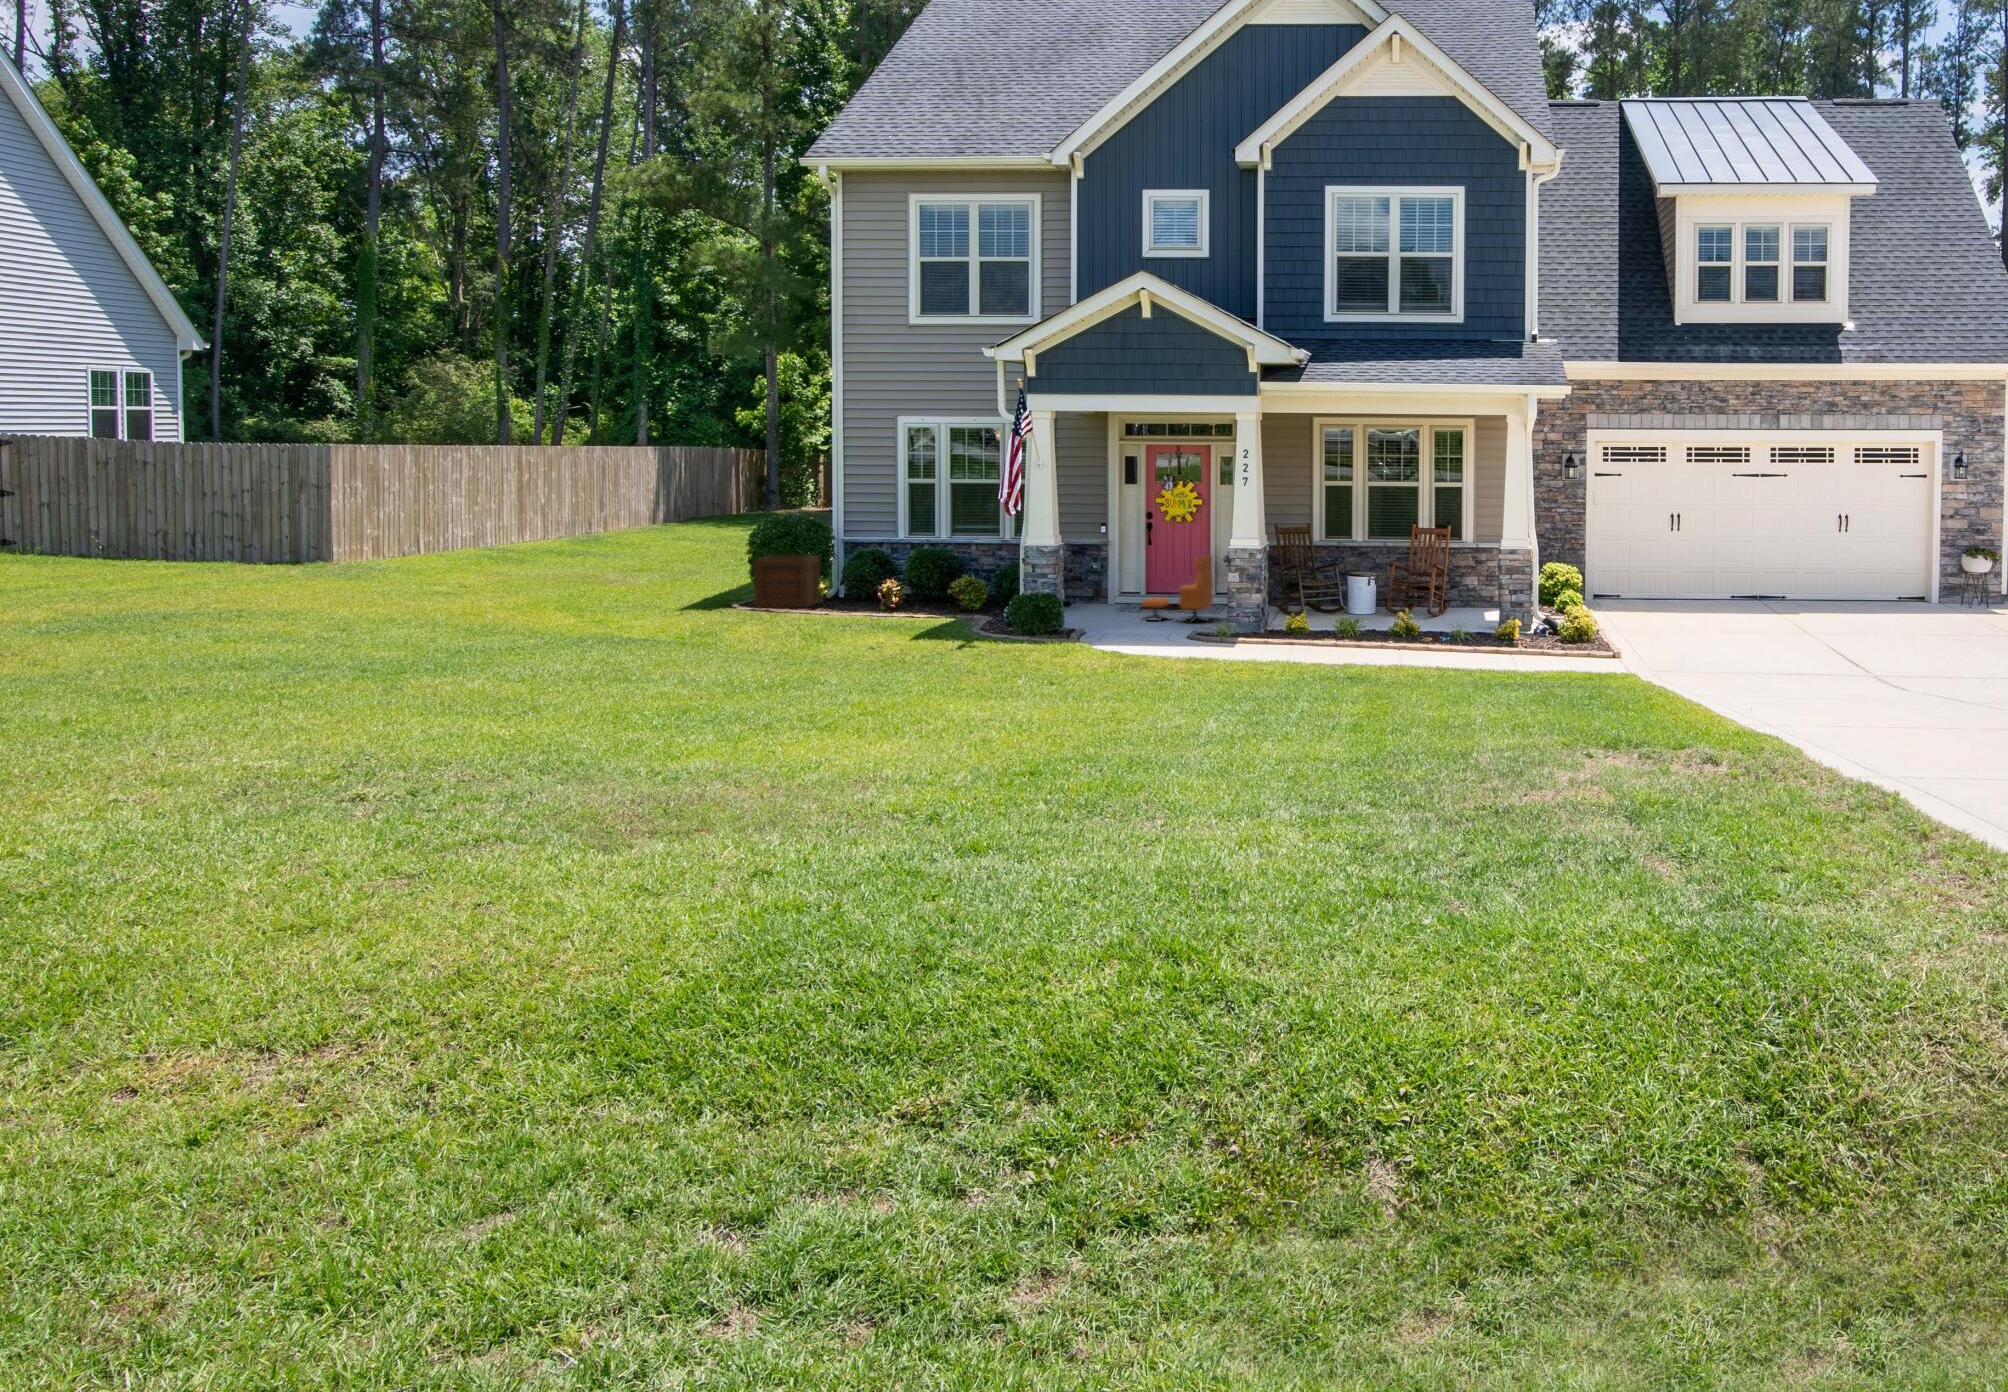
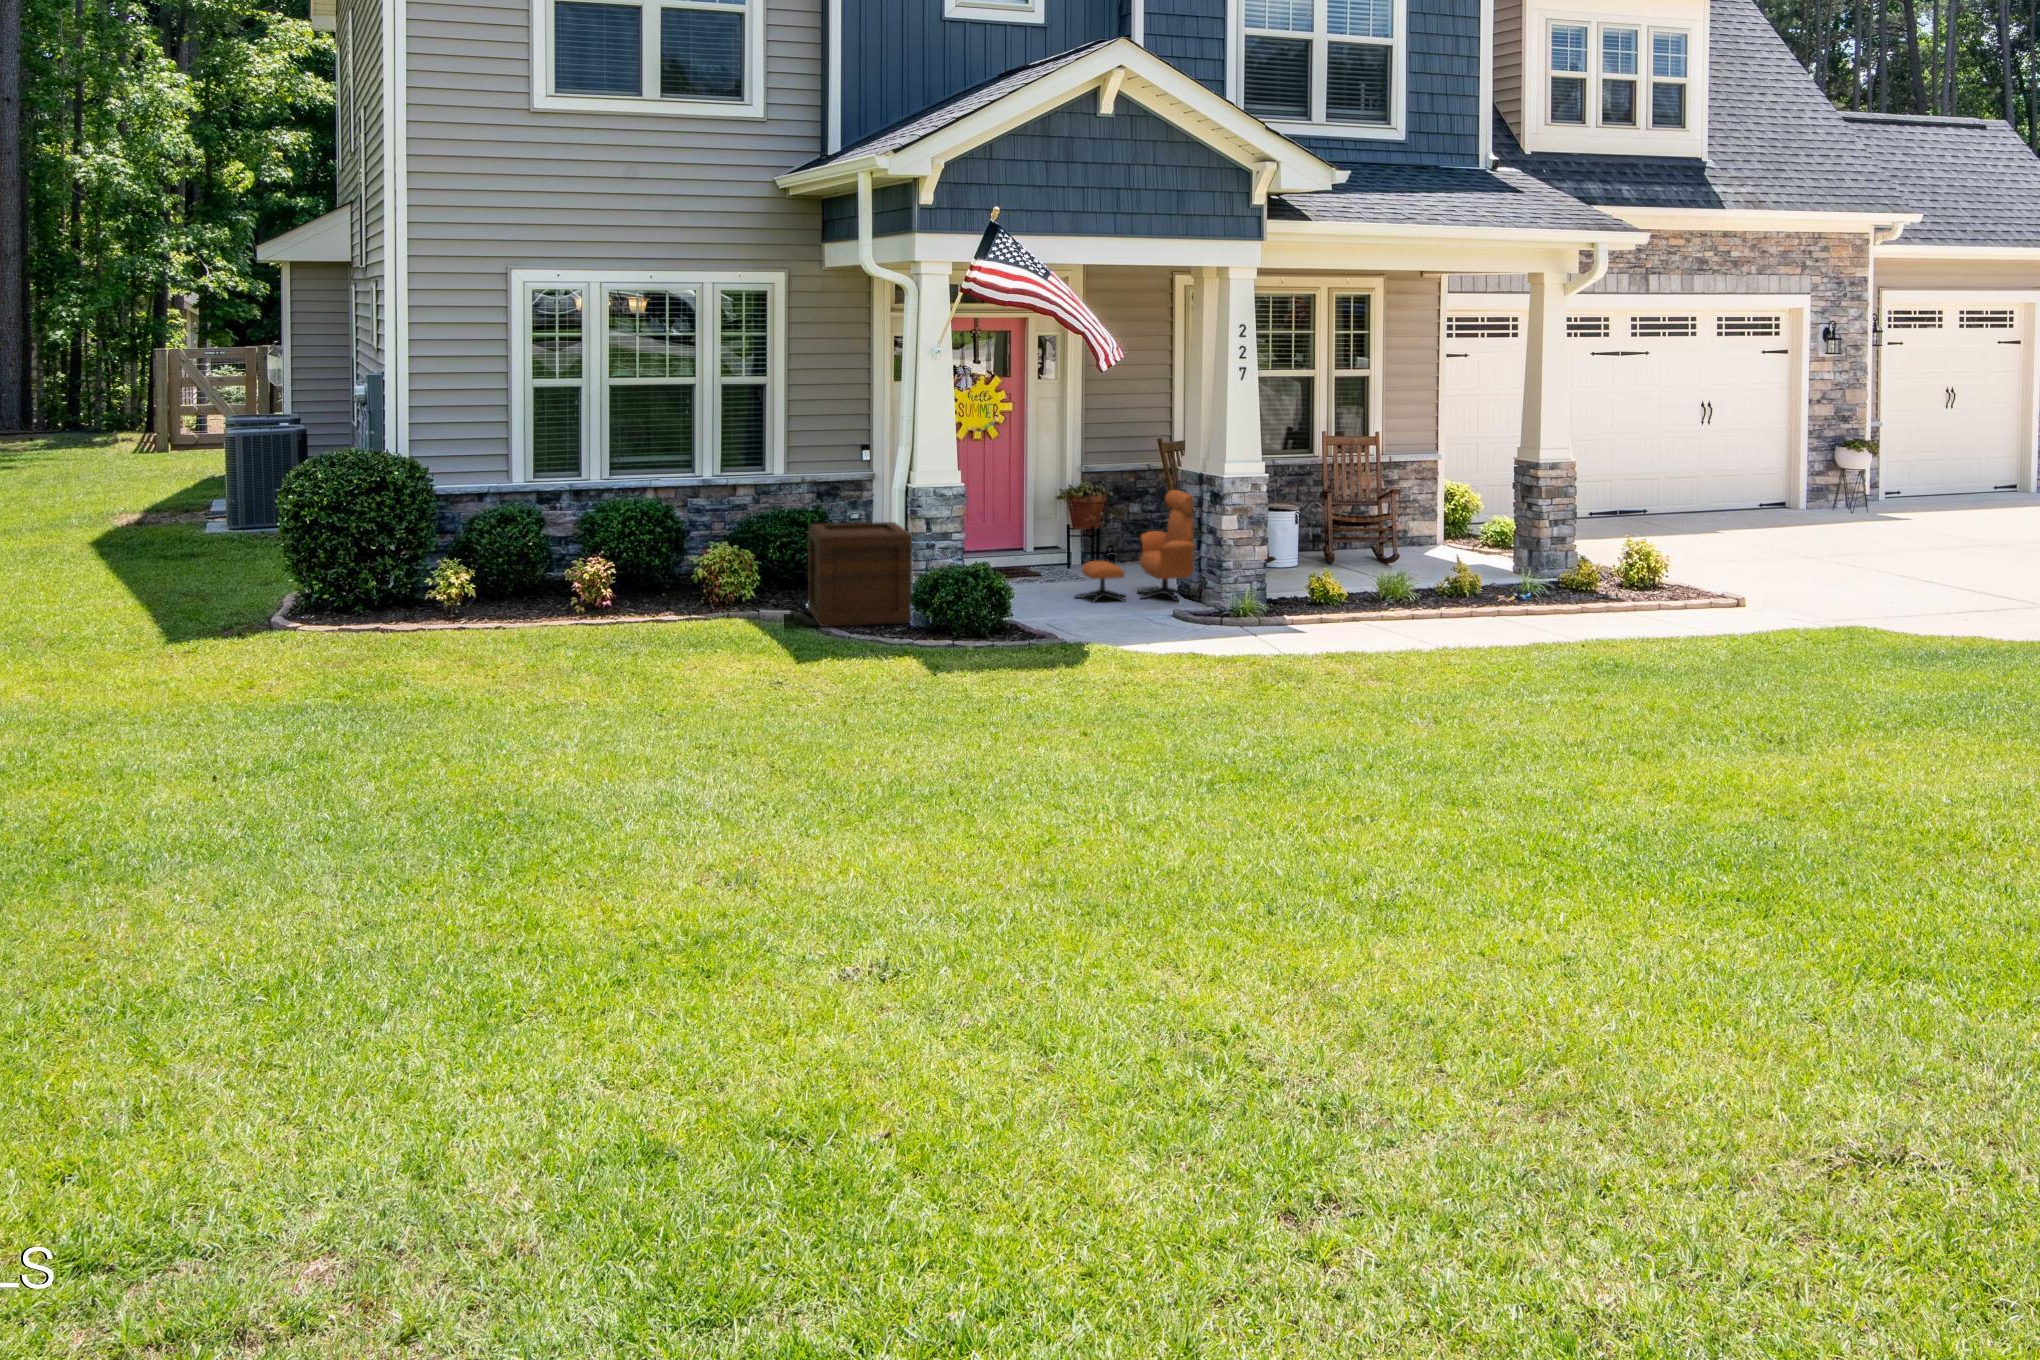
wooden crate: present [754,555,820,608] -> present [808,522,912,627]

